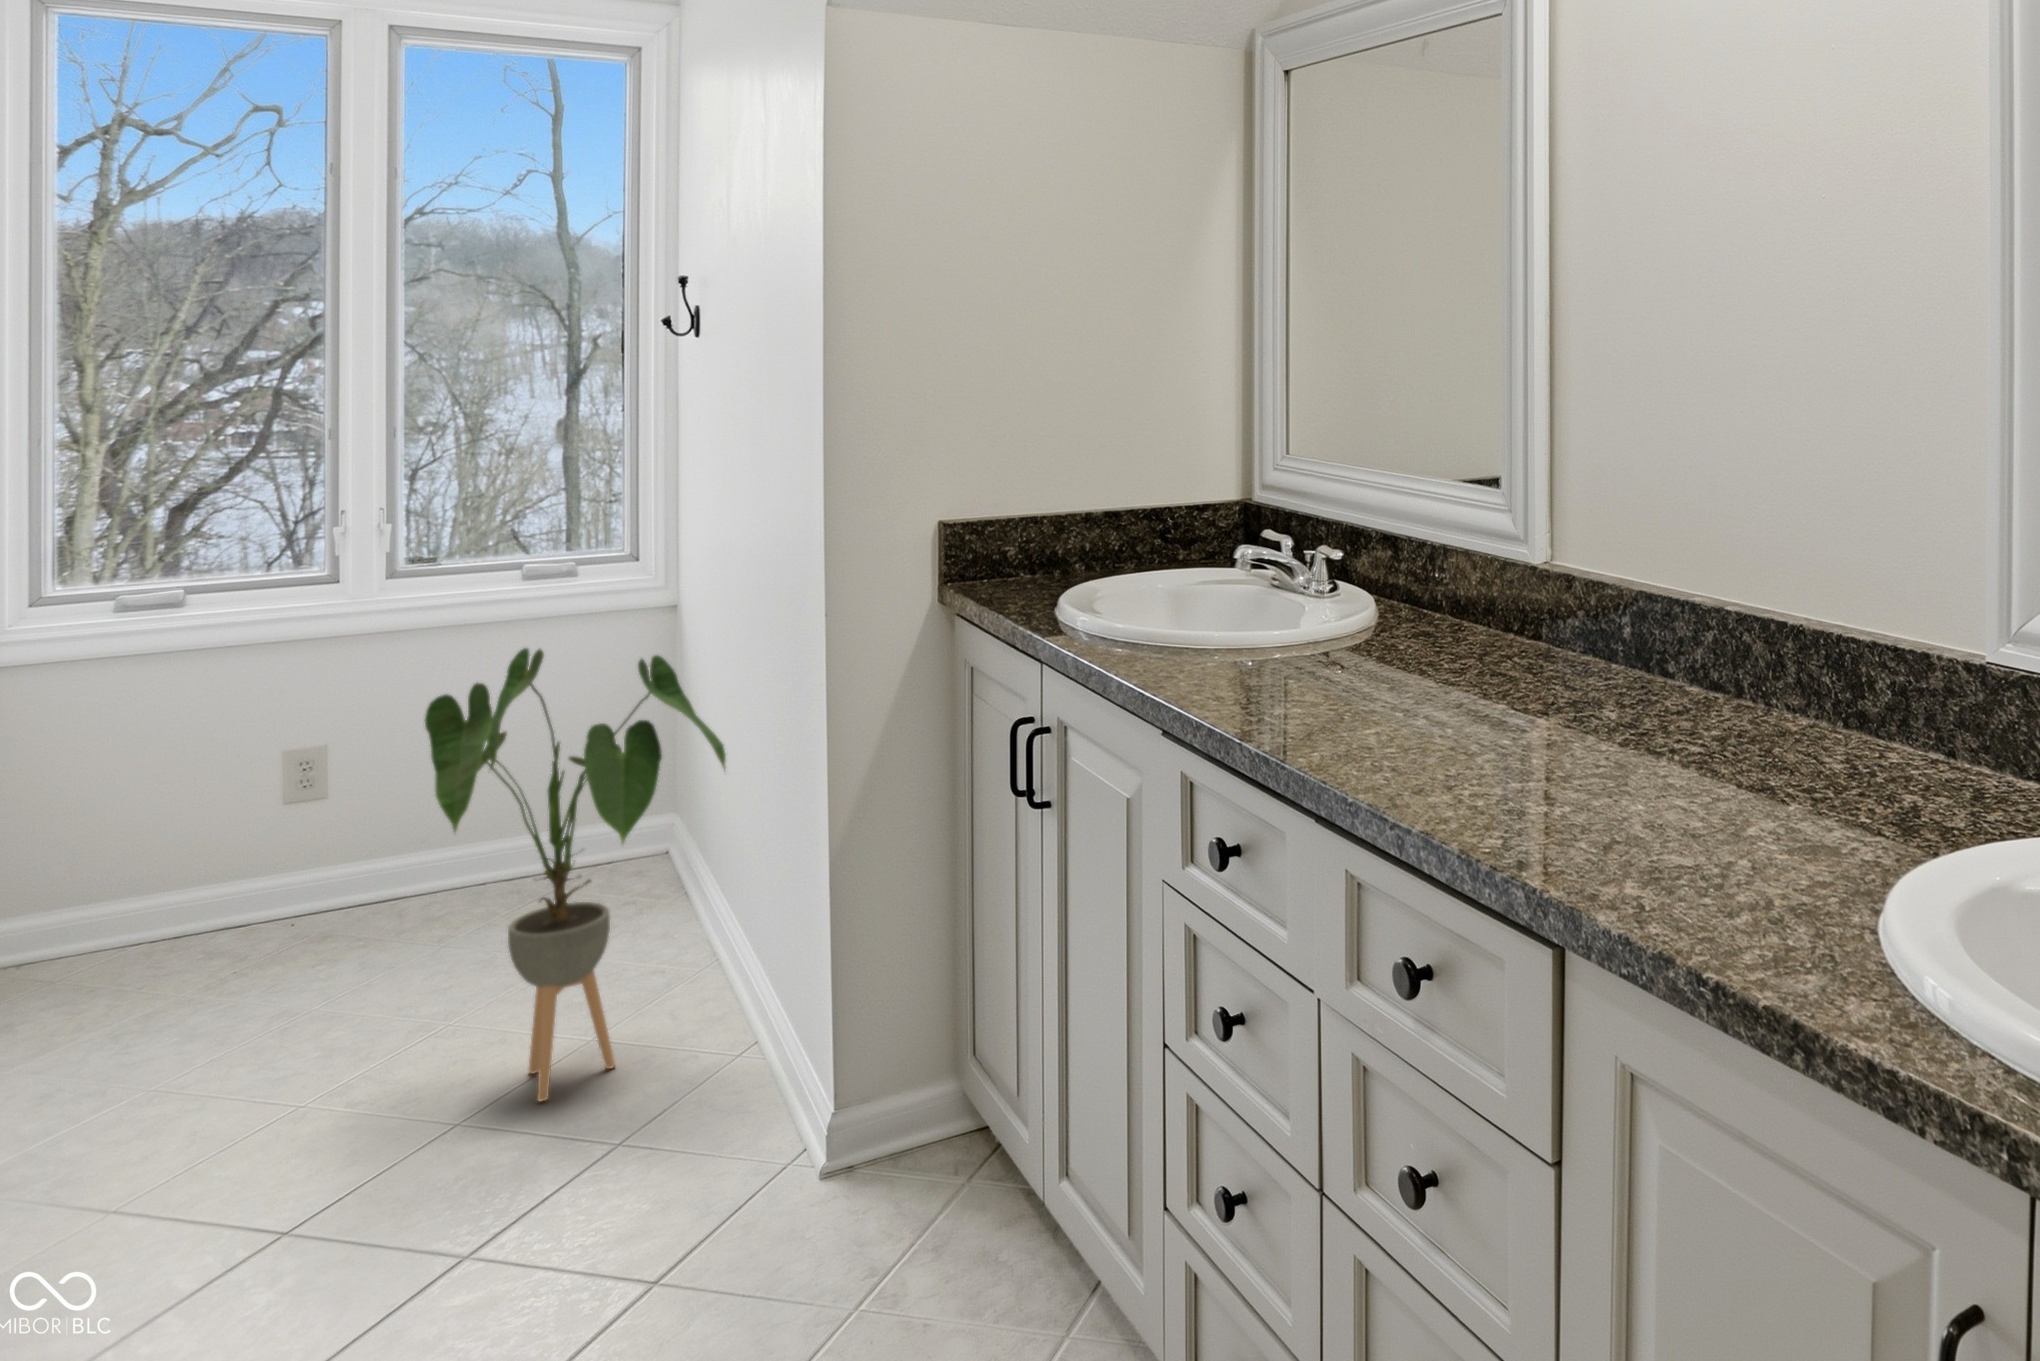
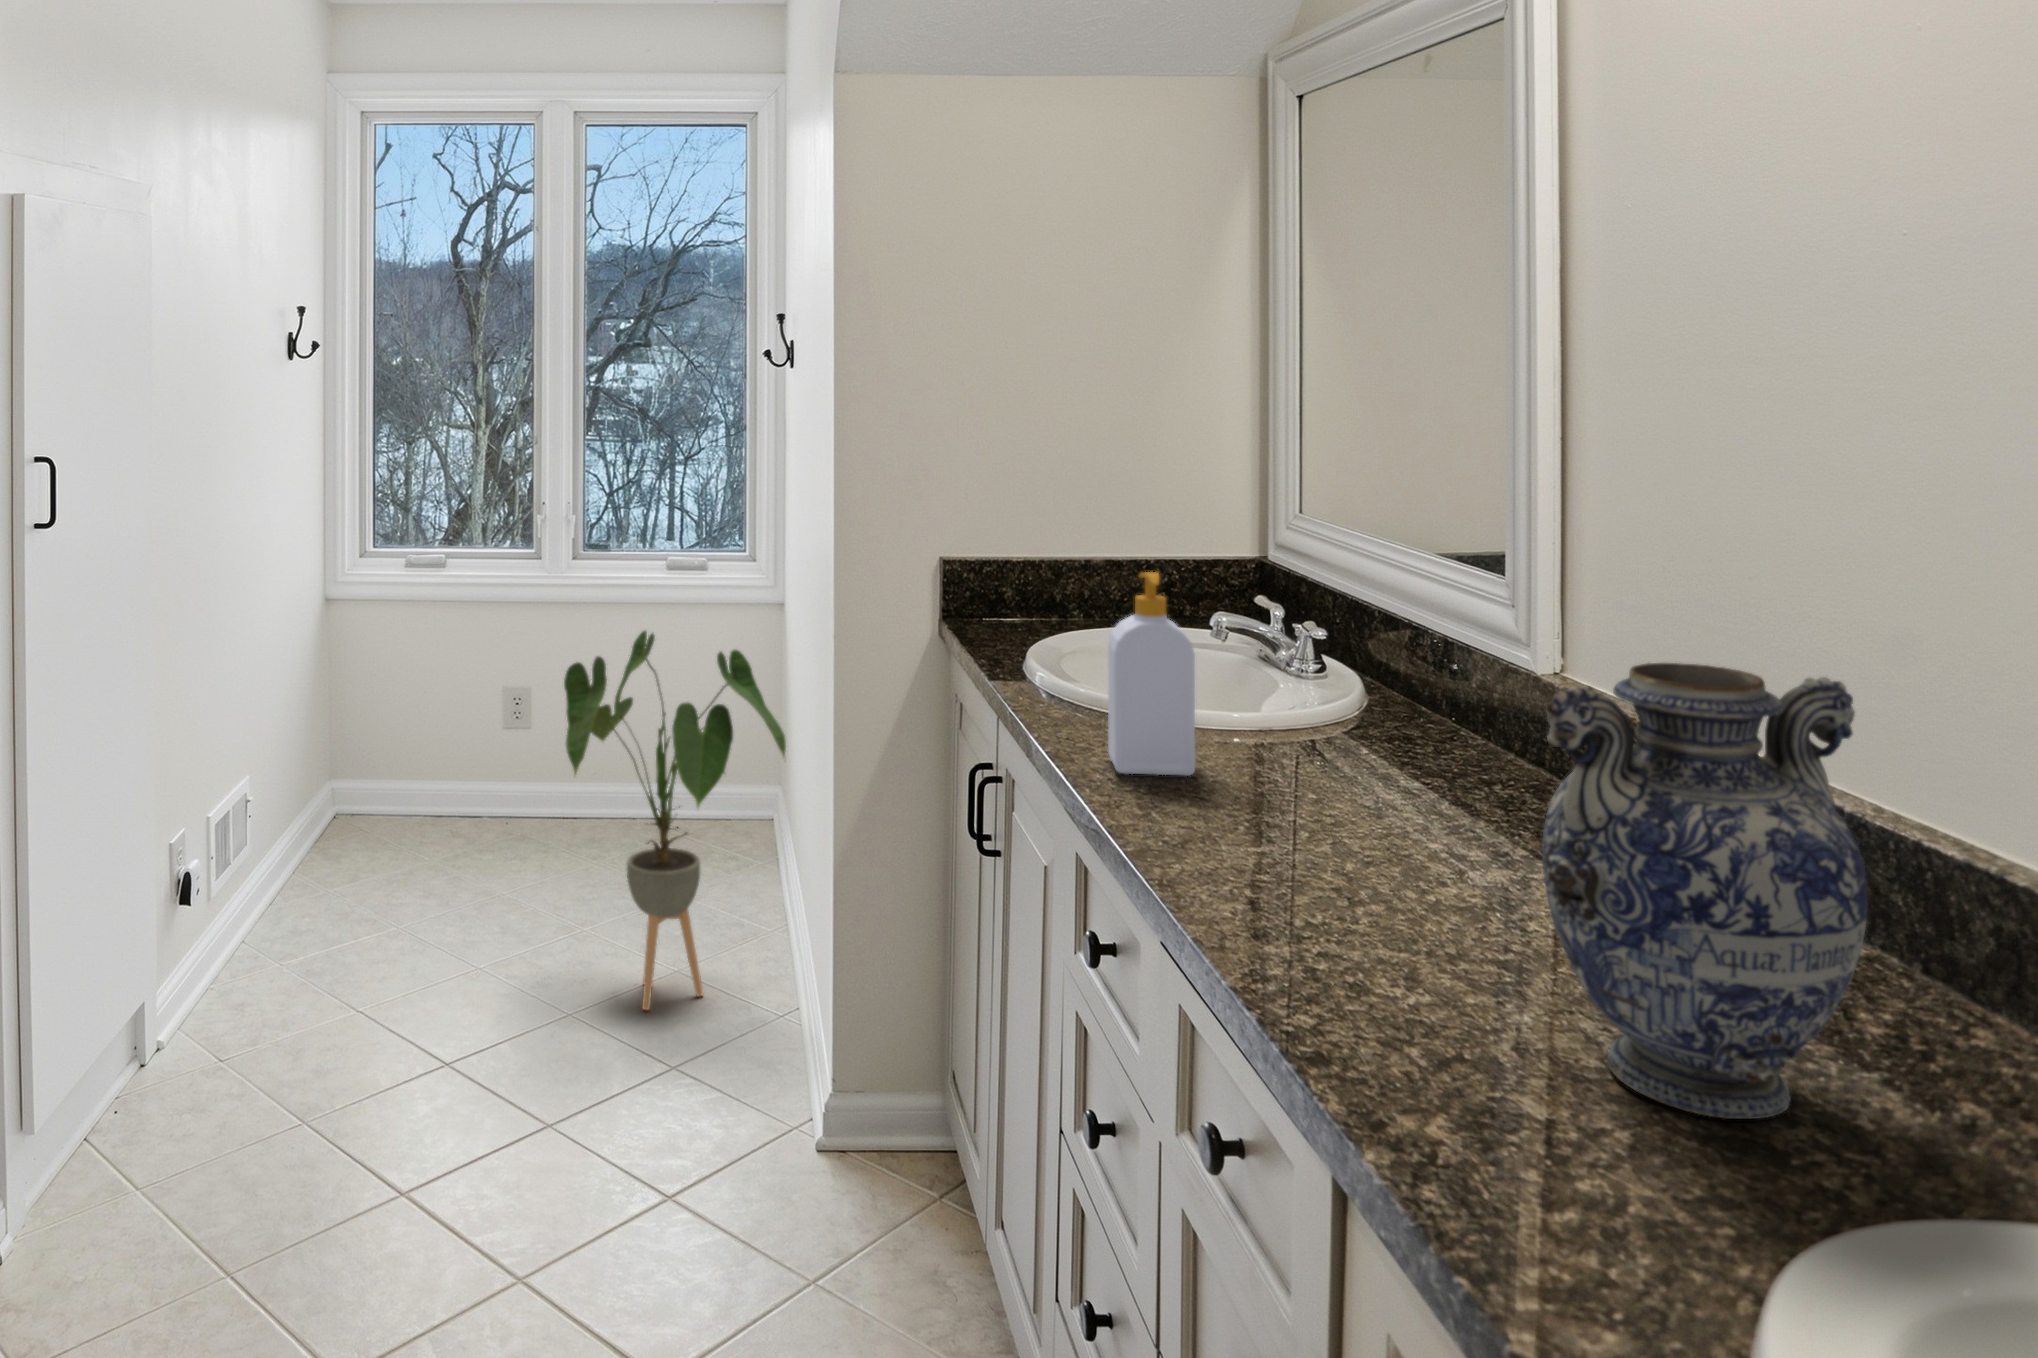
soap bottle: none [1194,501,1280,694] -> present [1108,572,1195,776]
decorative vase: none [1662,511,1867,838] -> present [1542,663,1868,1119]

